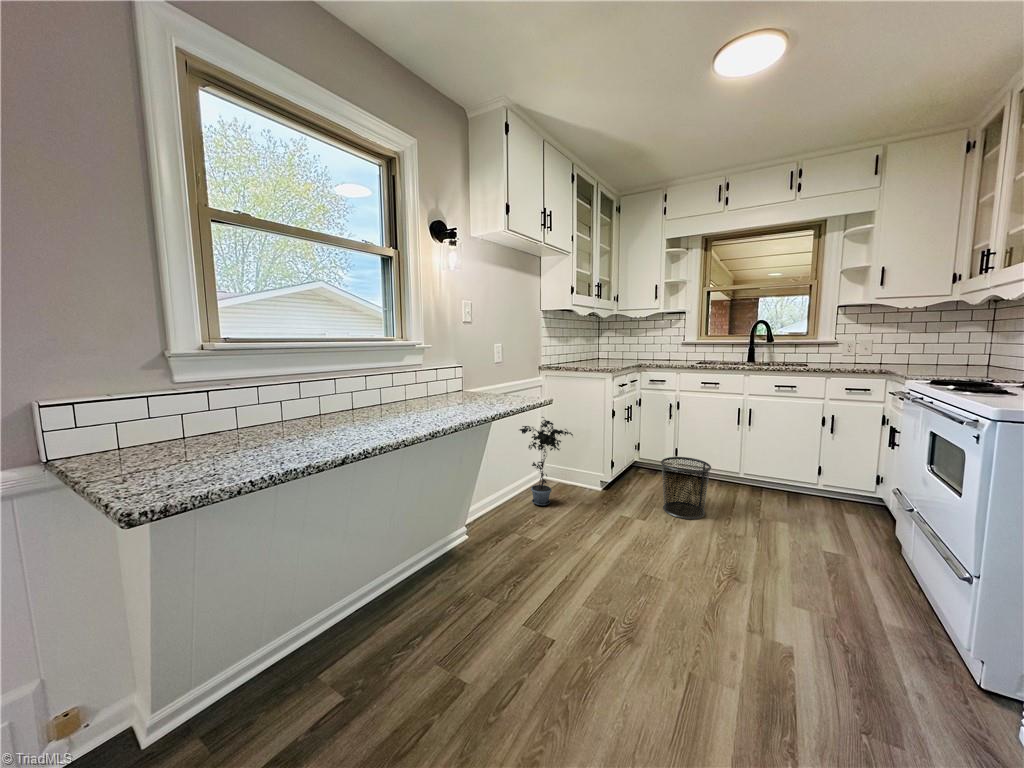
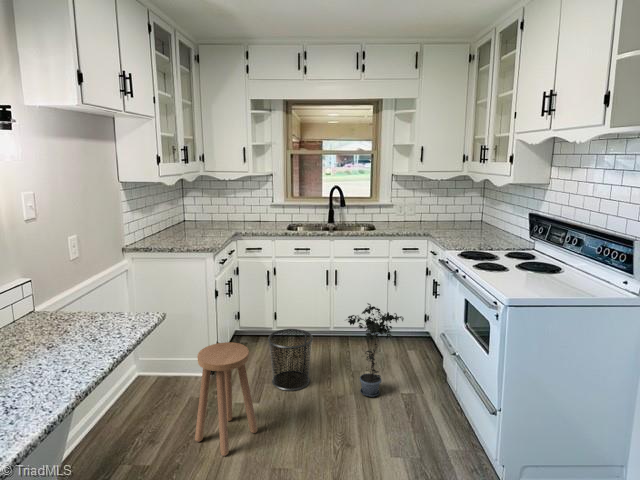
potted plant: present [520,417,573,506] -> present [348,303,404,397]
stool: none [577,447,637,550] -> present [195,342,258,456]

